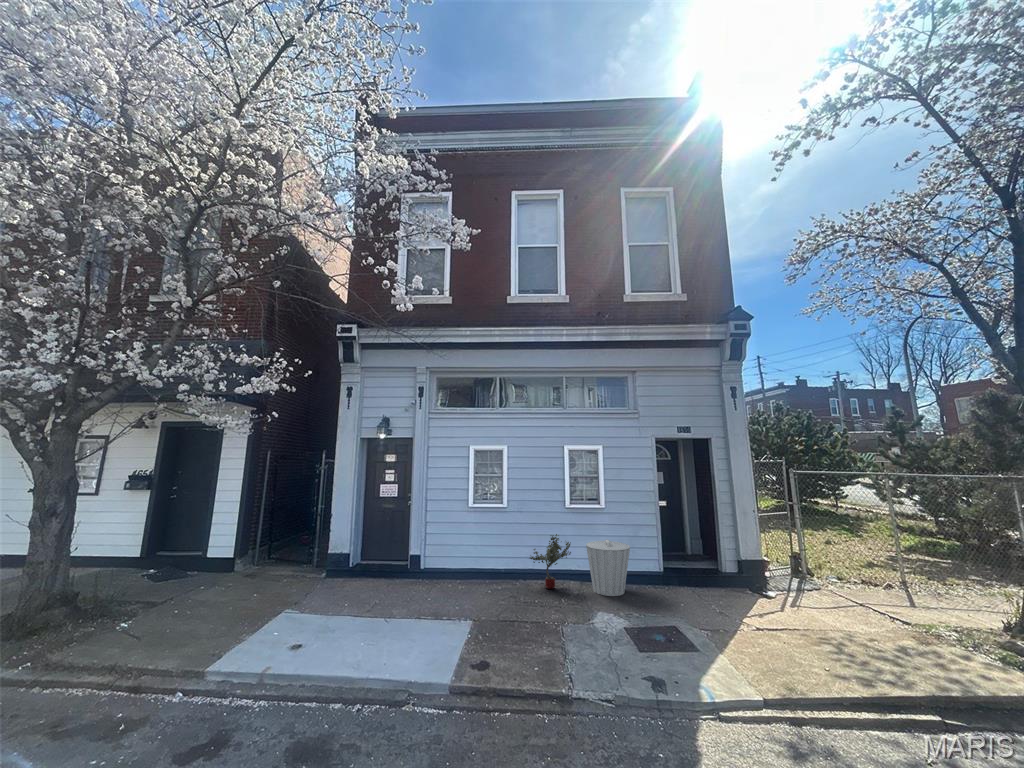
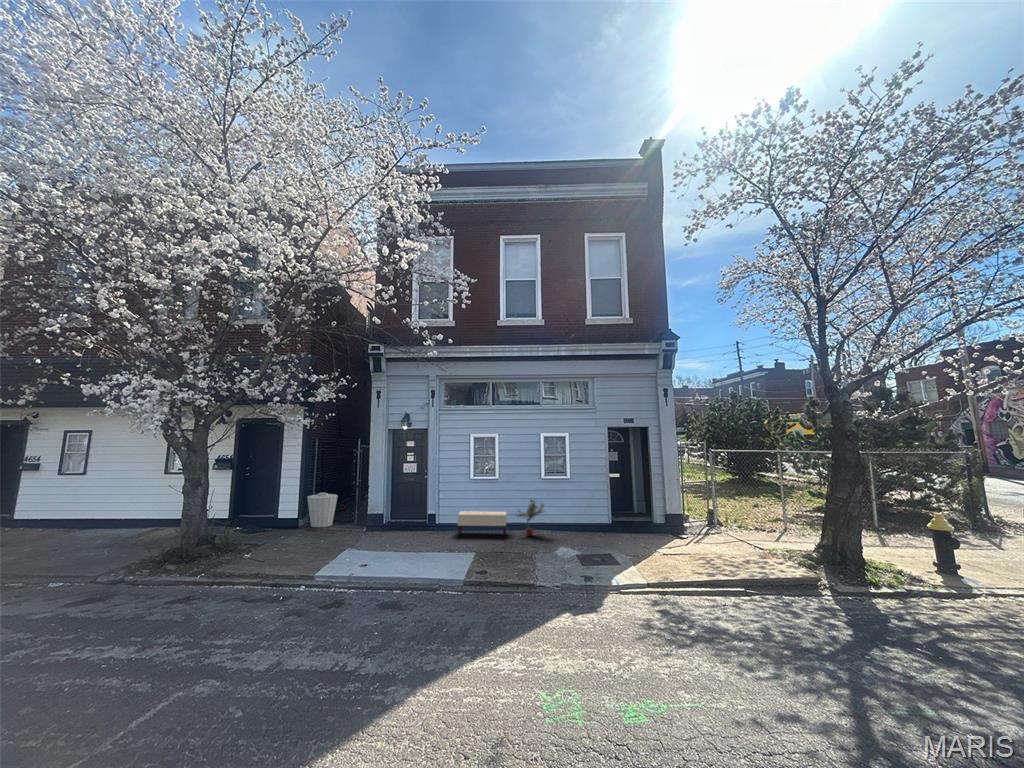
trash can: present [586,539,630,596] -> present [307,493,338,527]
bench: none [450,551,519,589] -> present [458,511,507,536]

